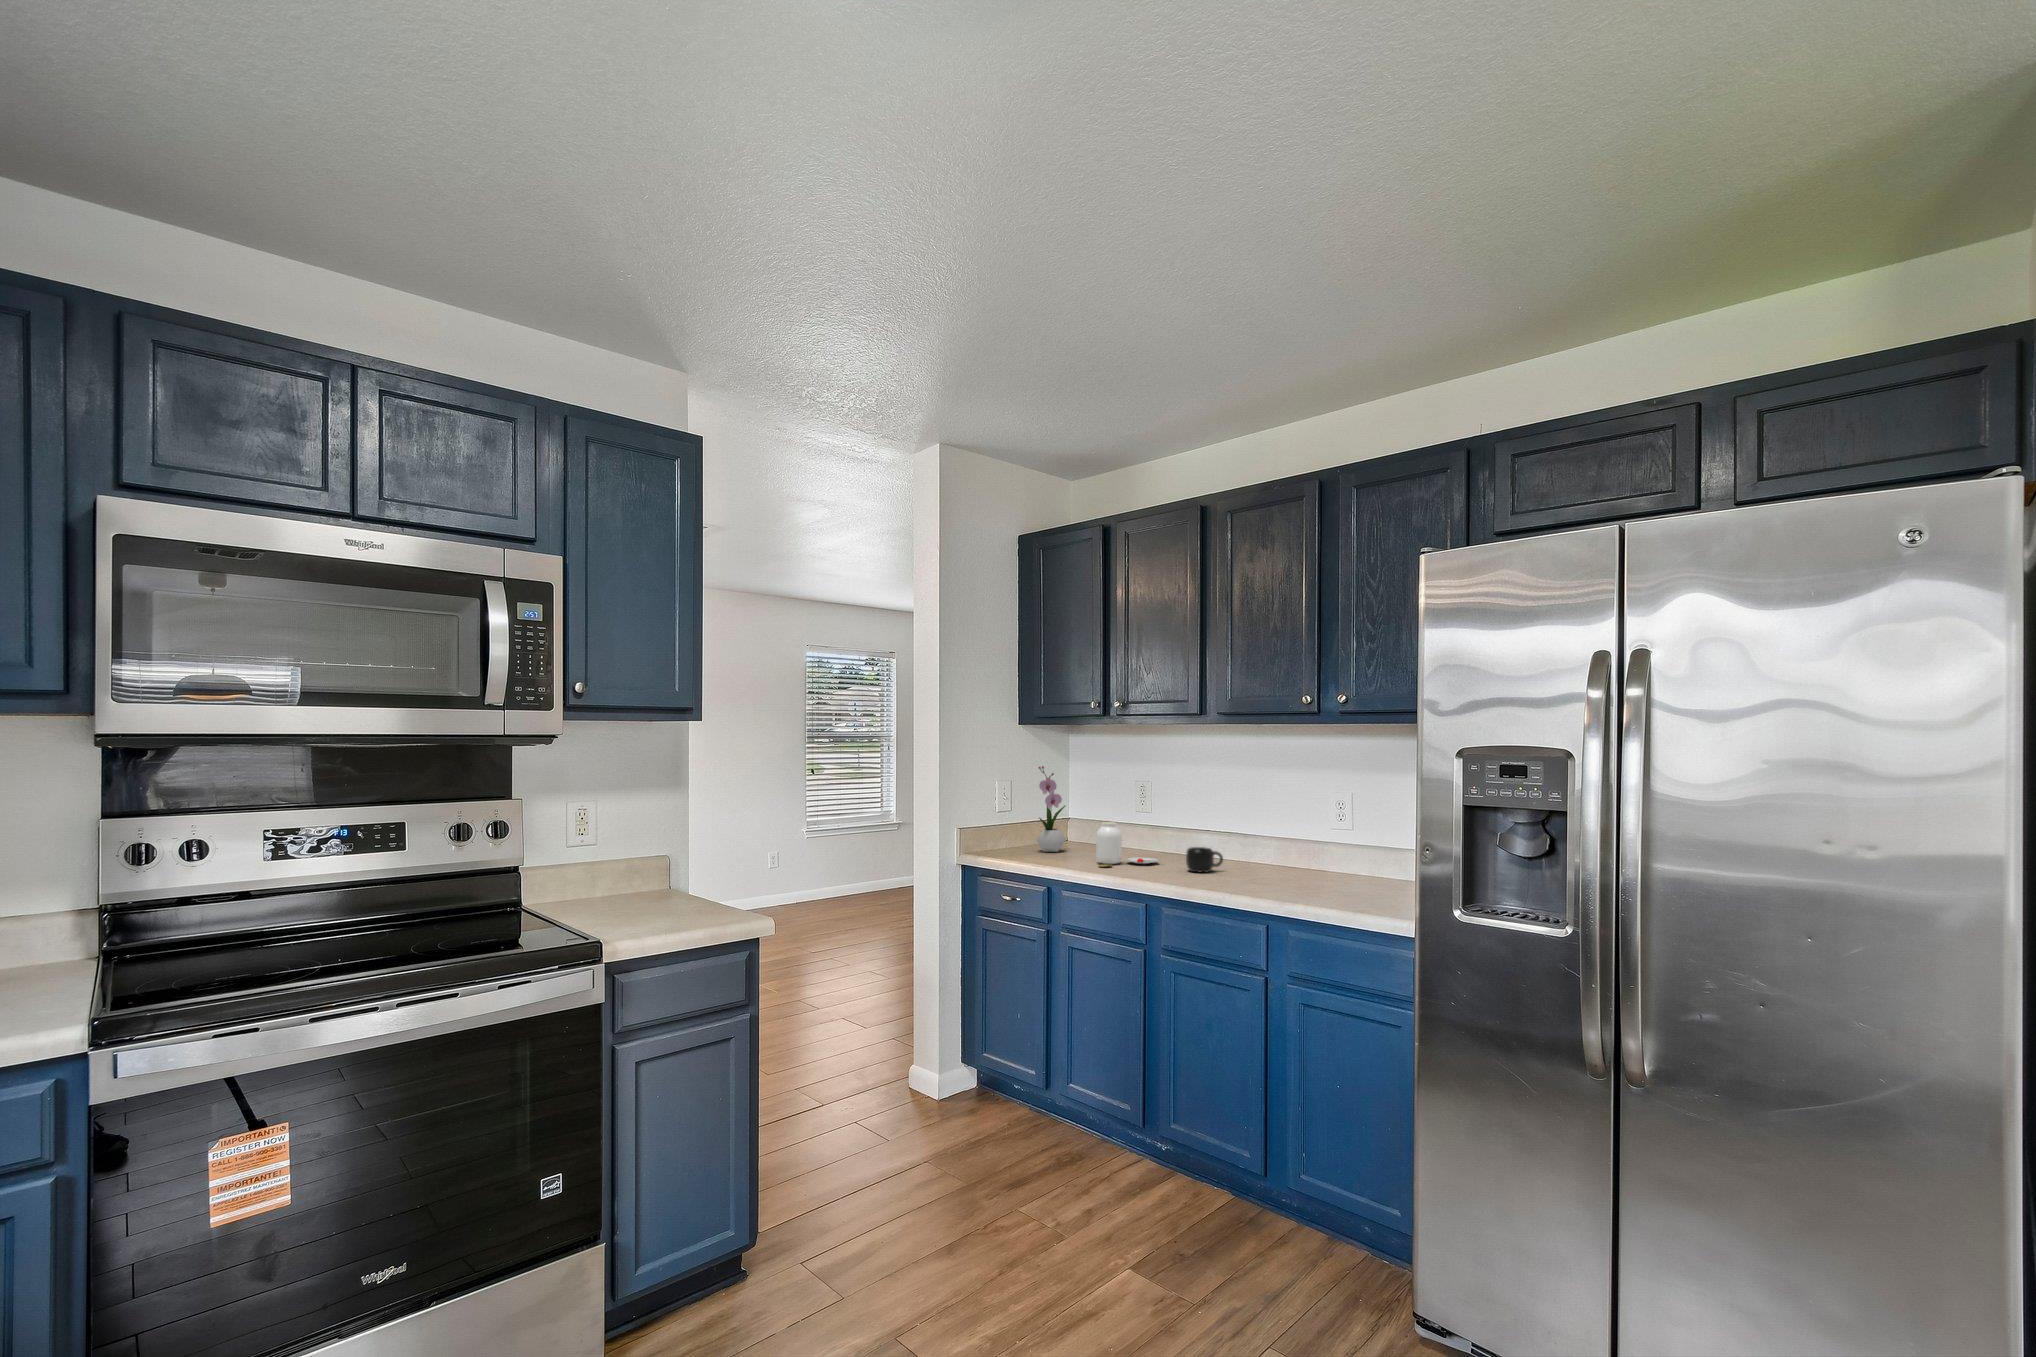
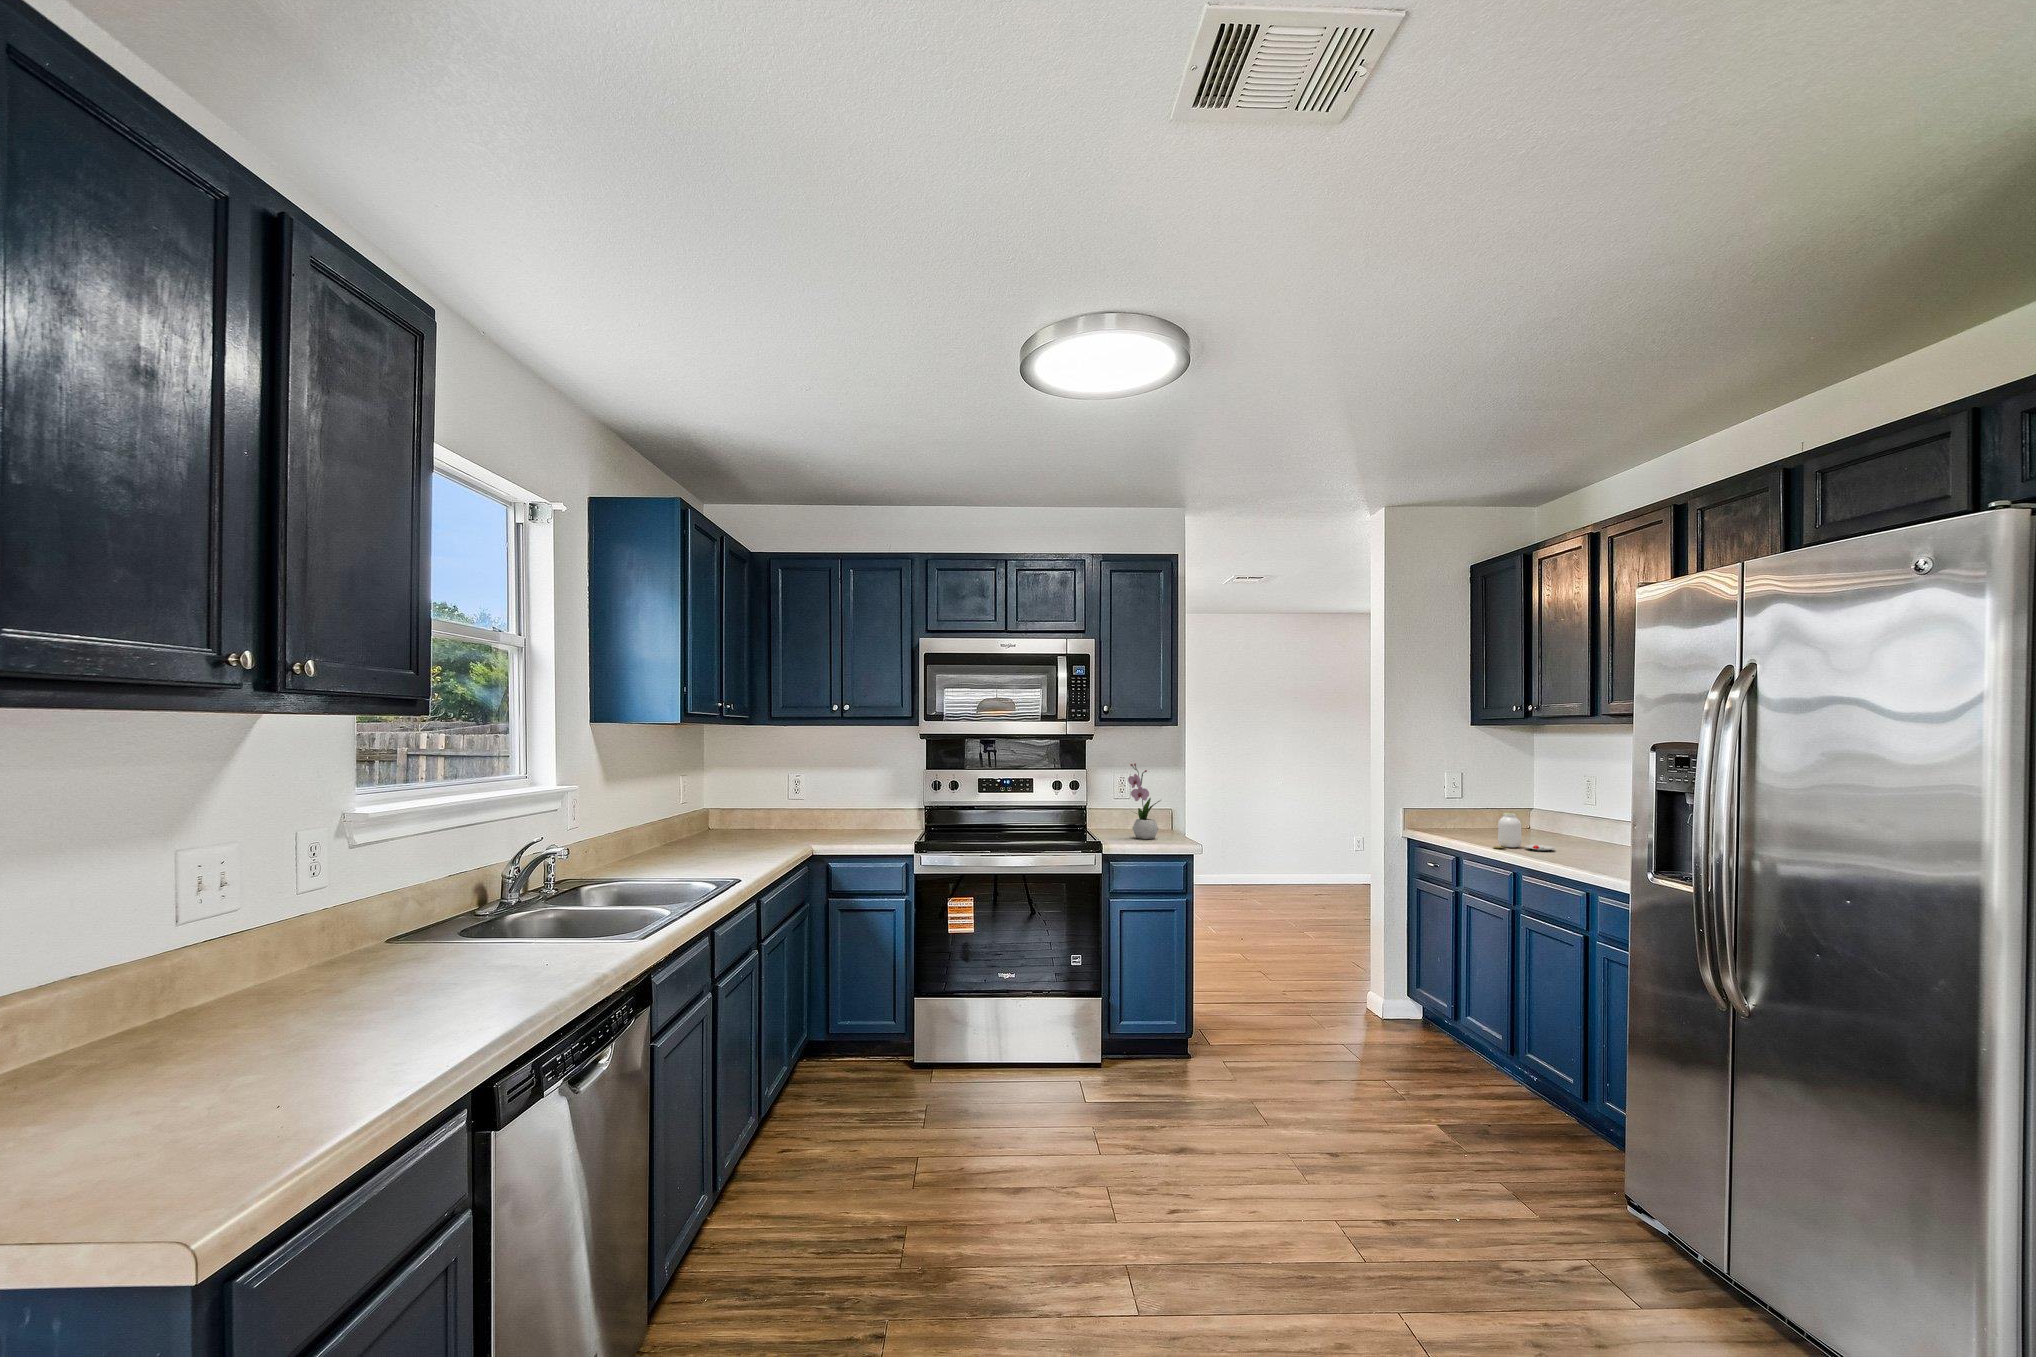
flower arrangement: present [1037,766,1066,852] -> present [1128,764,1159,839]
mug: present [1186,847,1223,872] -> none [1559,839,1594,861]

